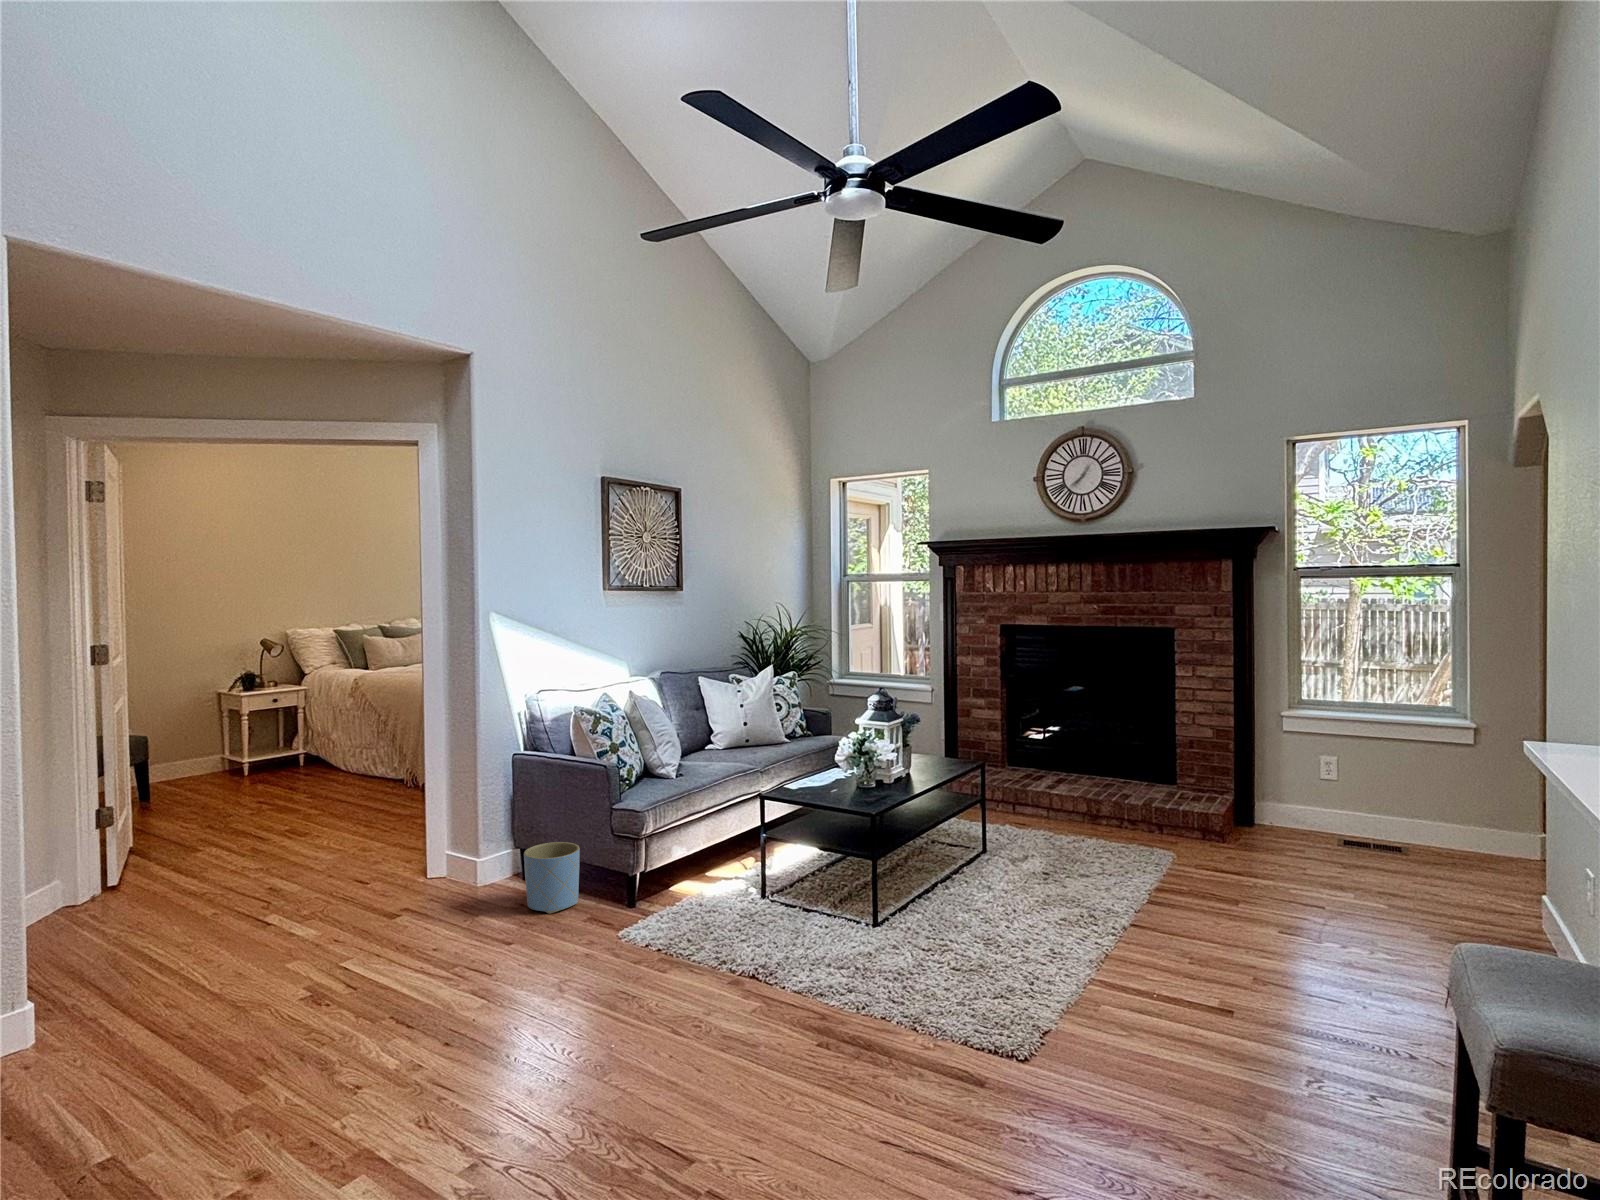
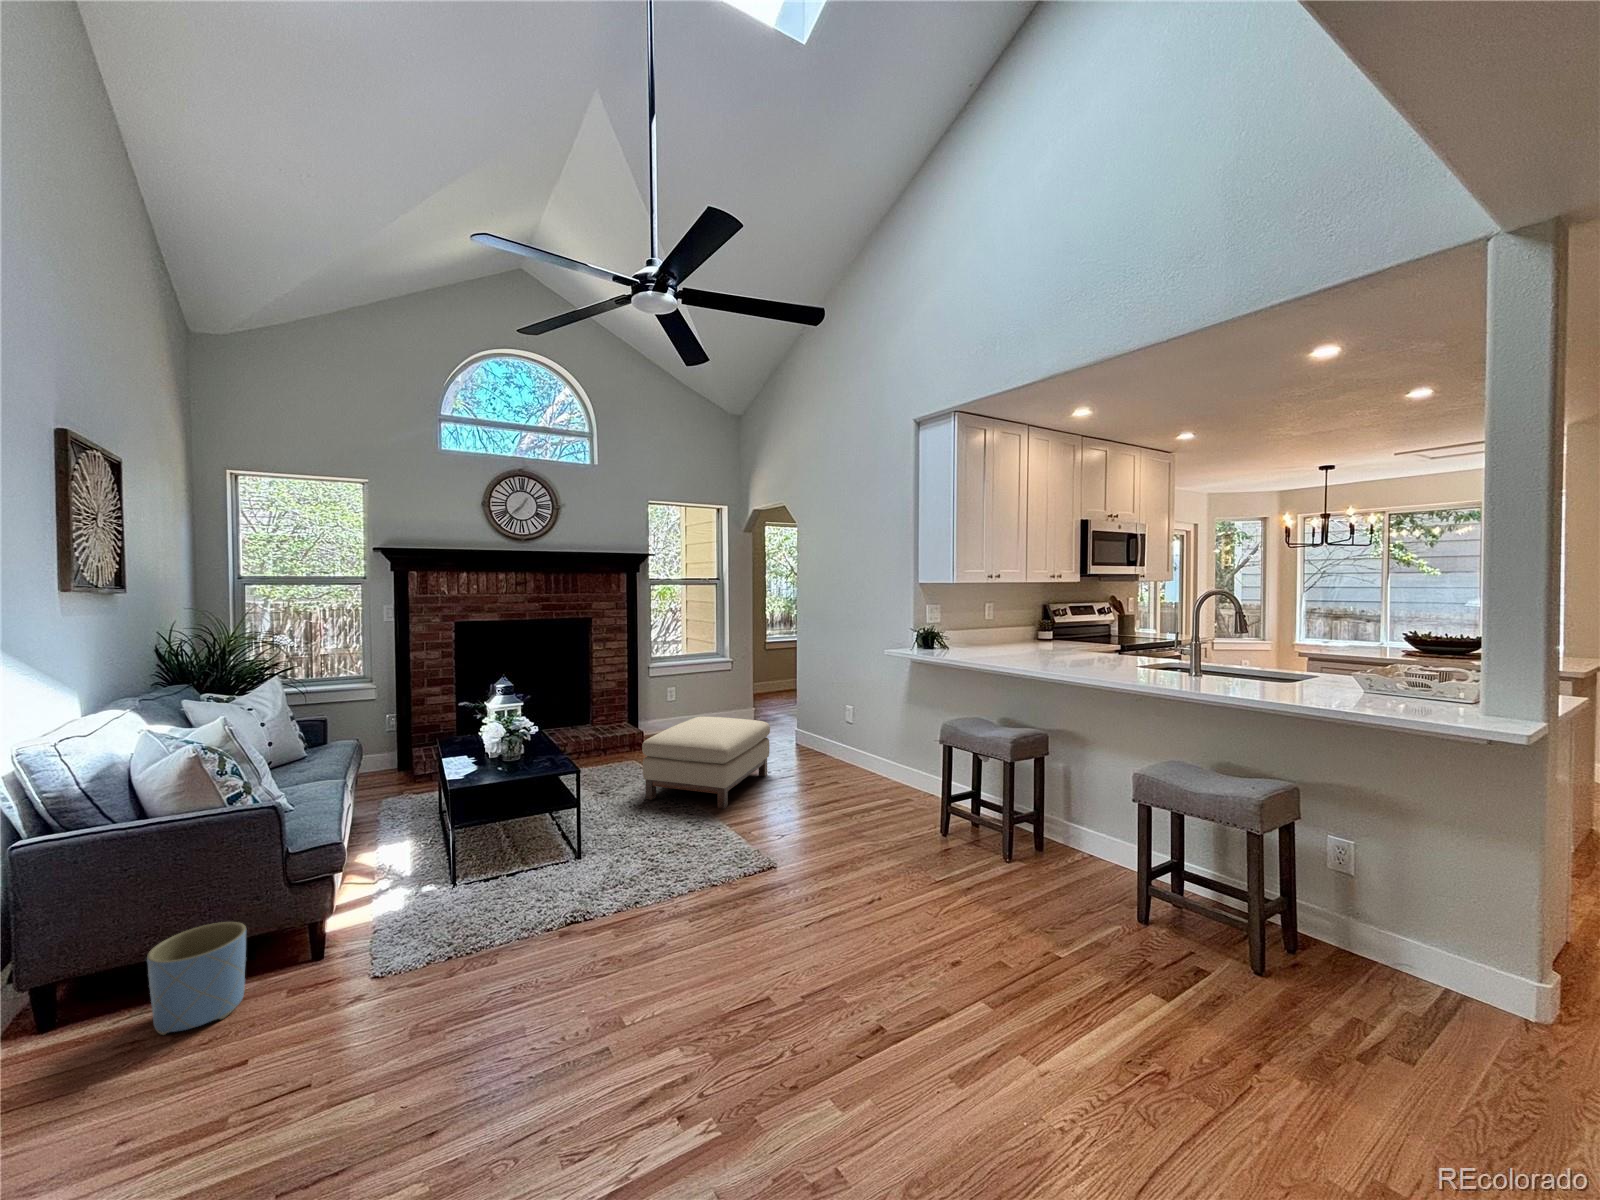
ottoman: none [1064,807,1328,961] -> present [642,716,770,809]

